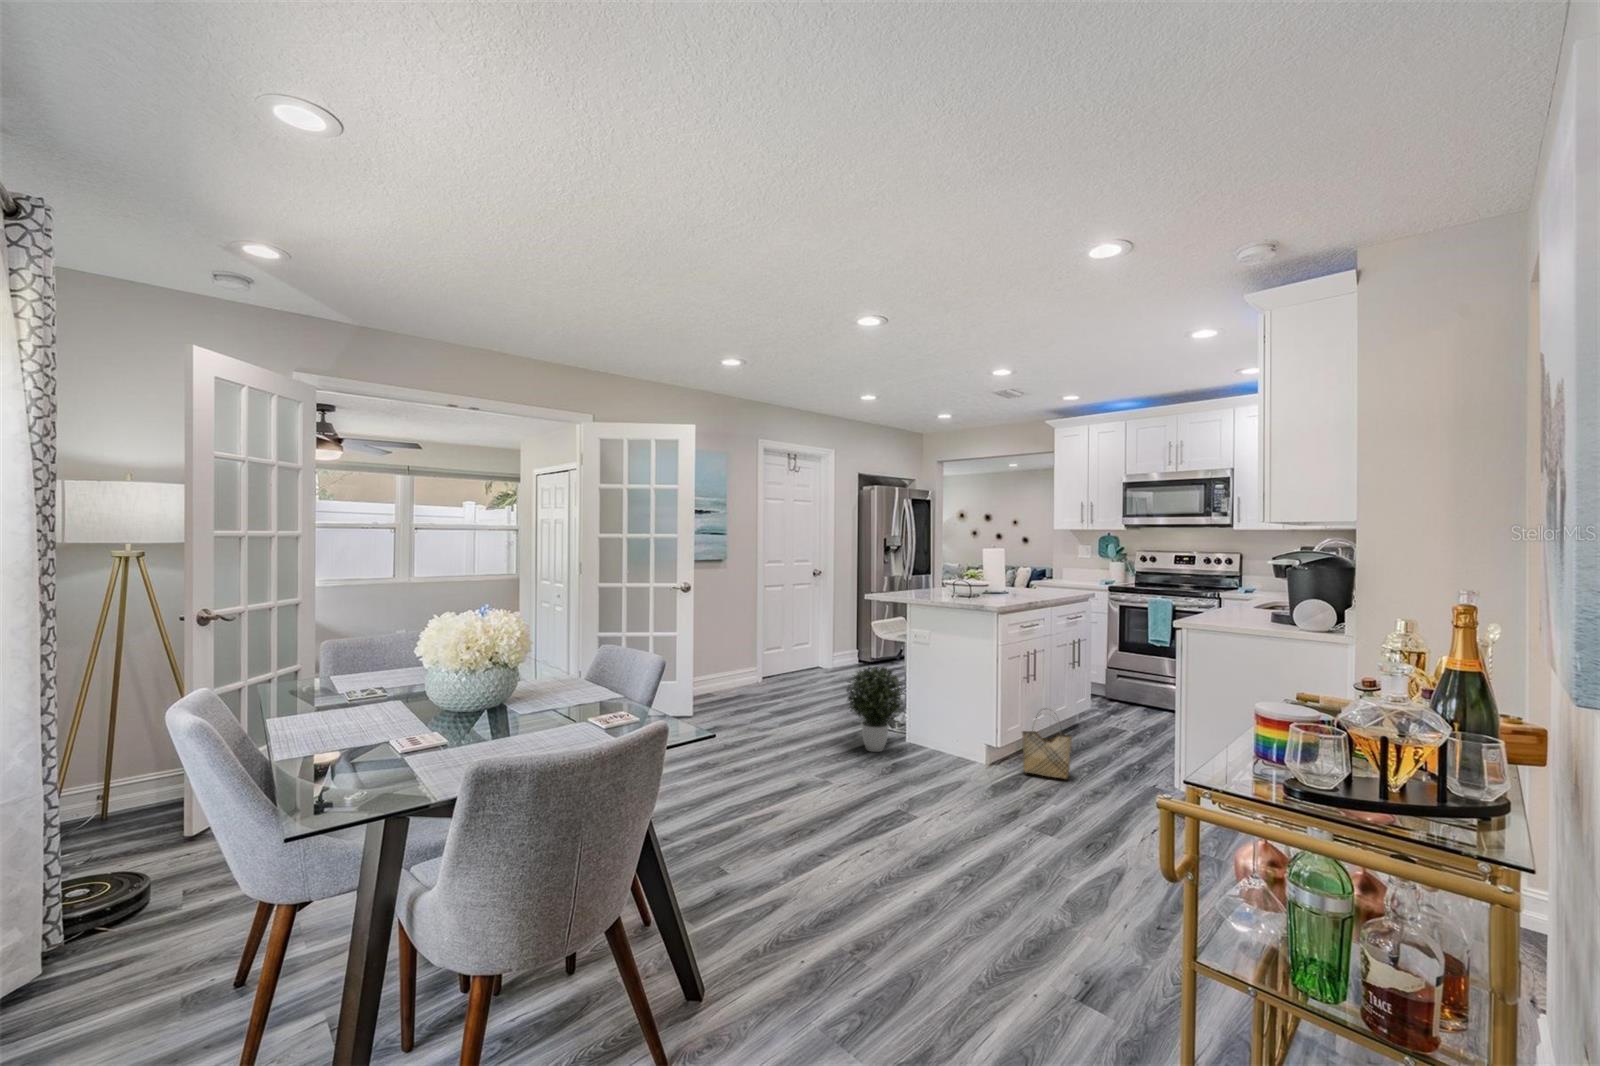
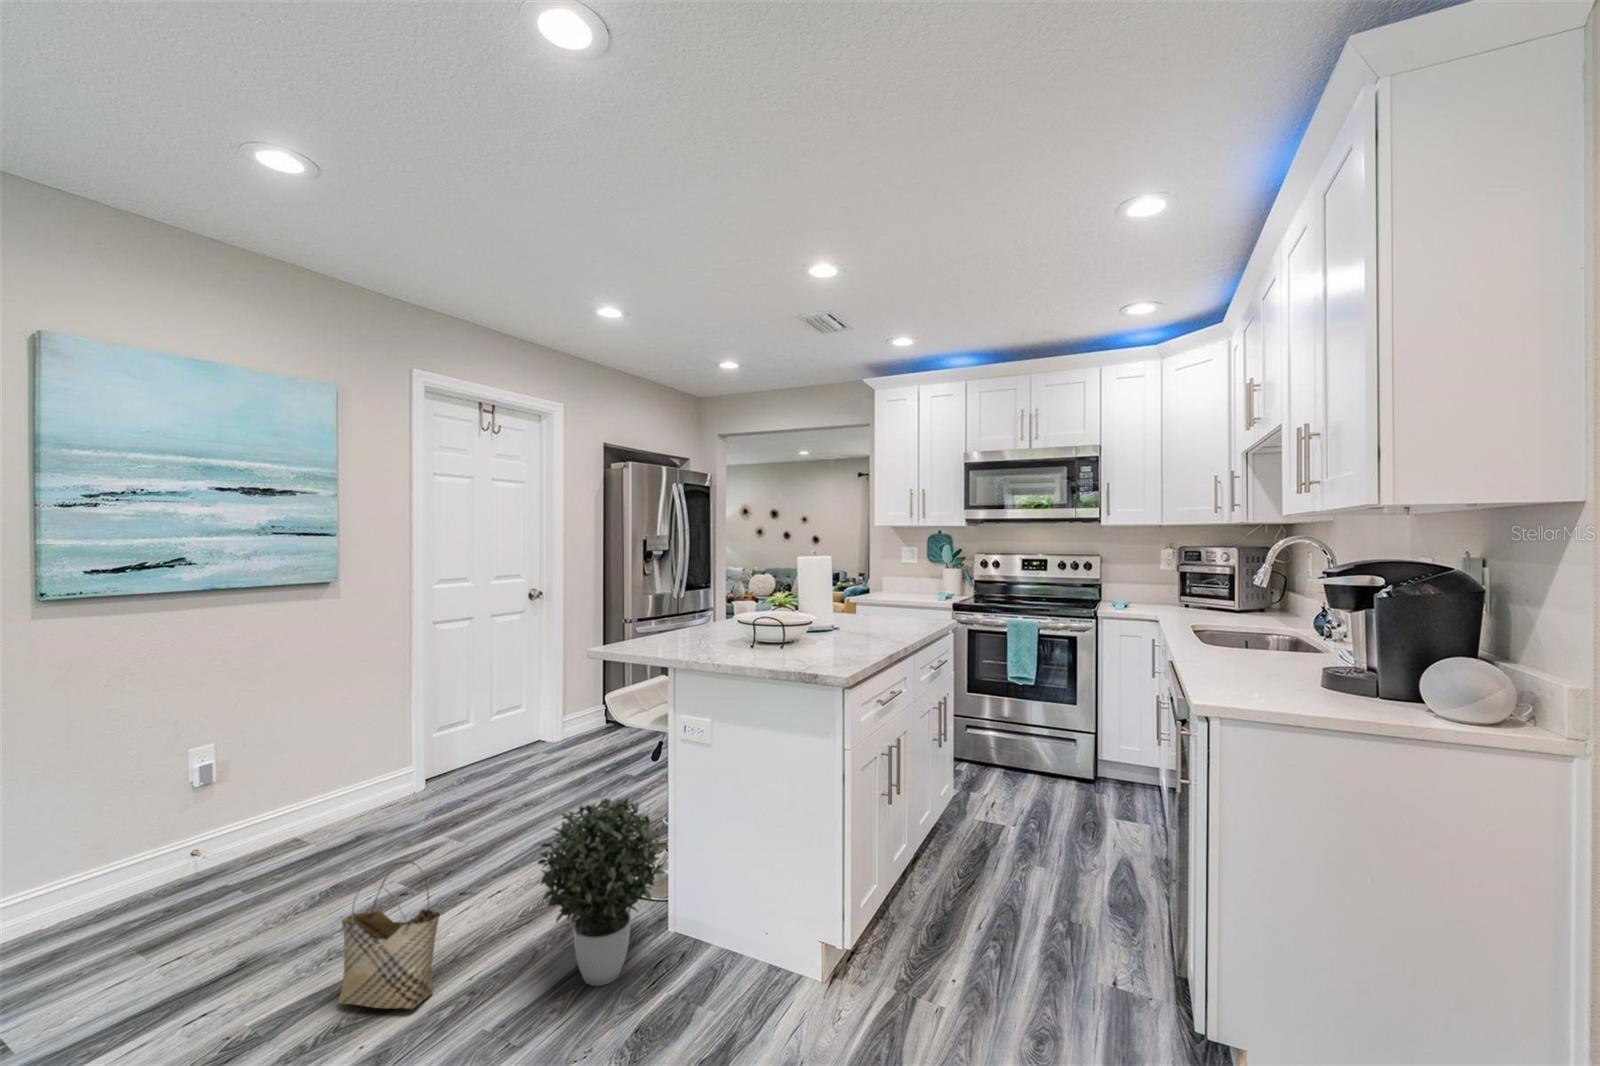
woven basket: present [1022,709,1072,779] -> present [338,861,440,1009]

